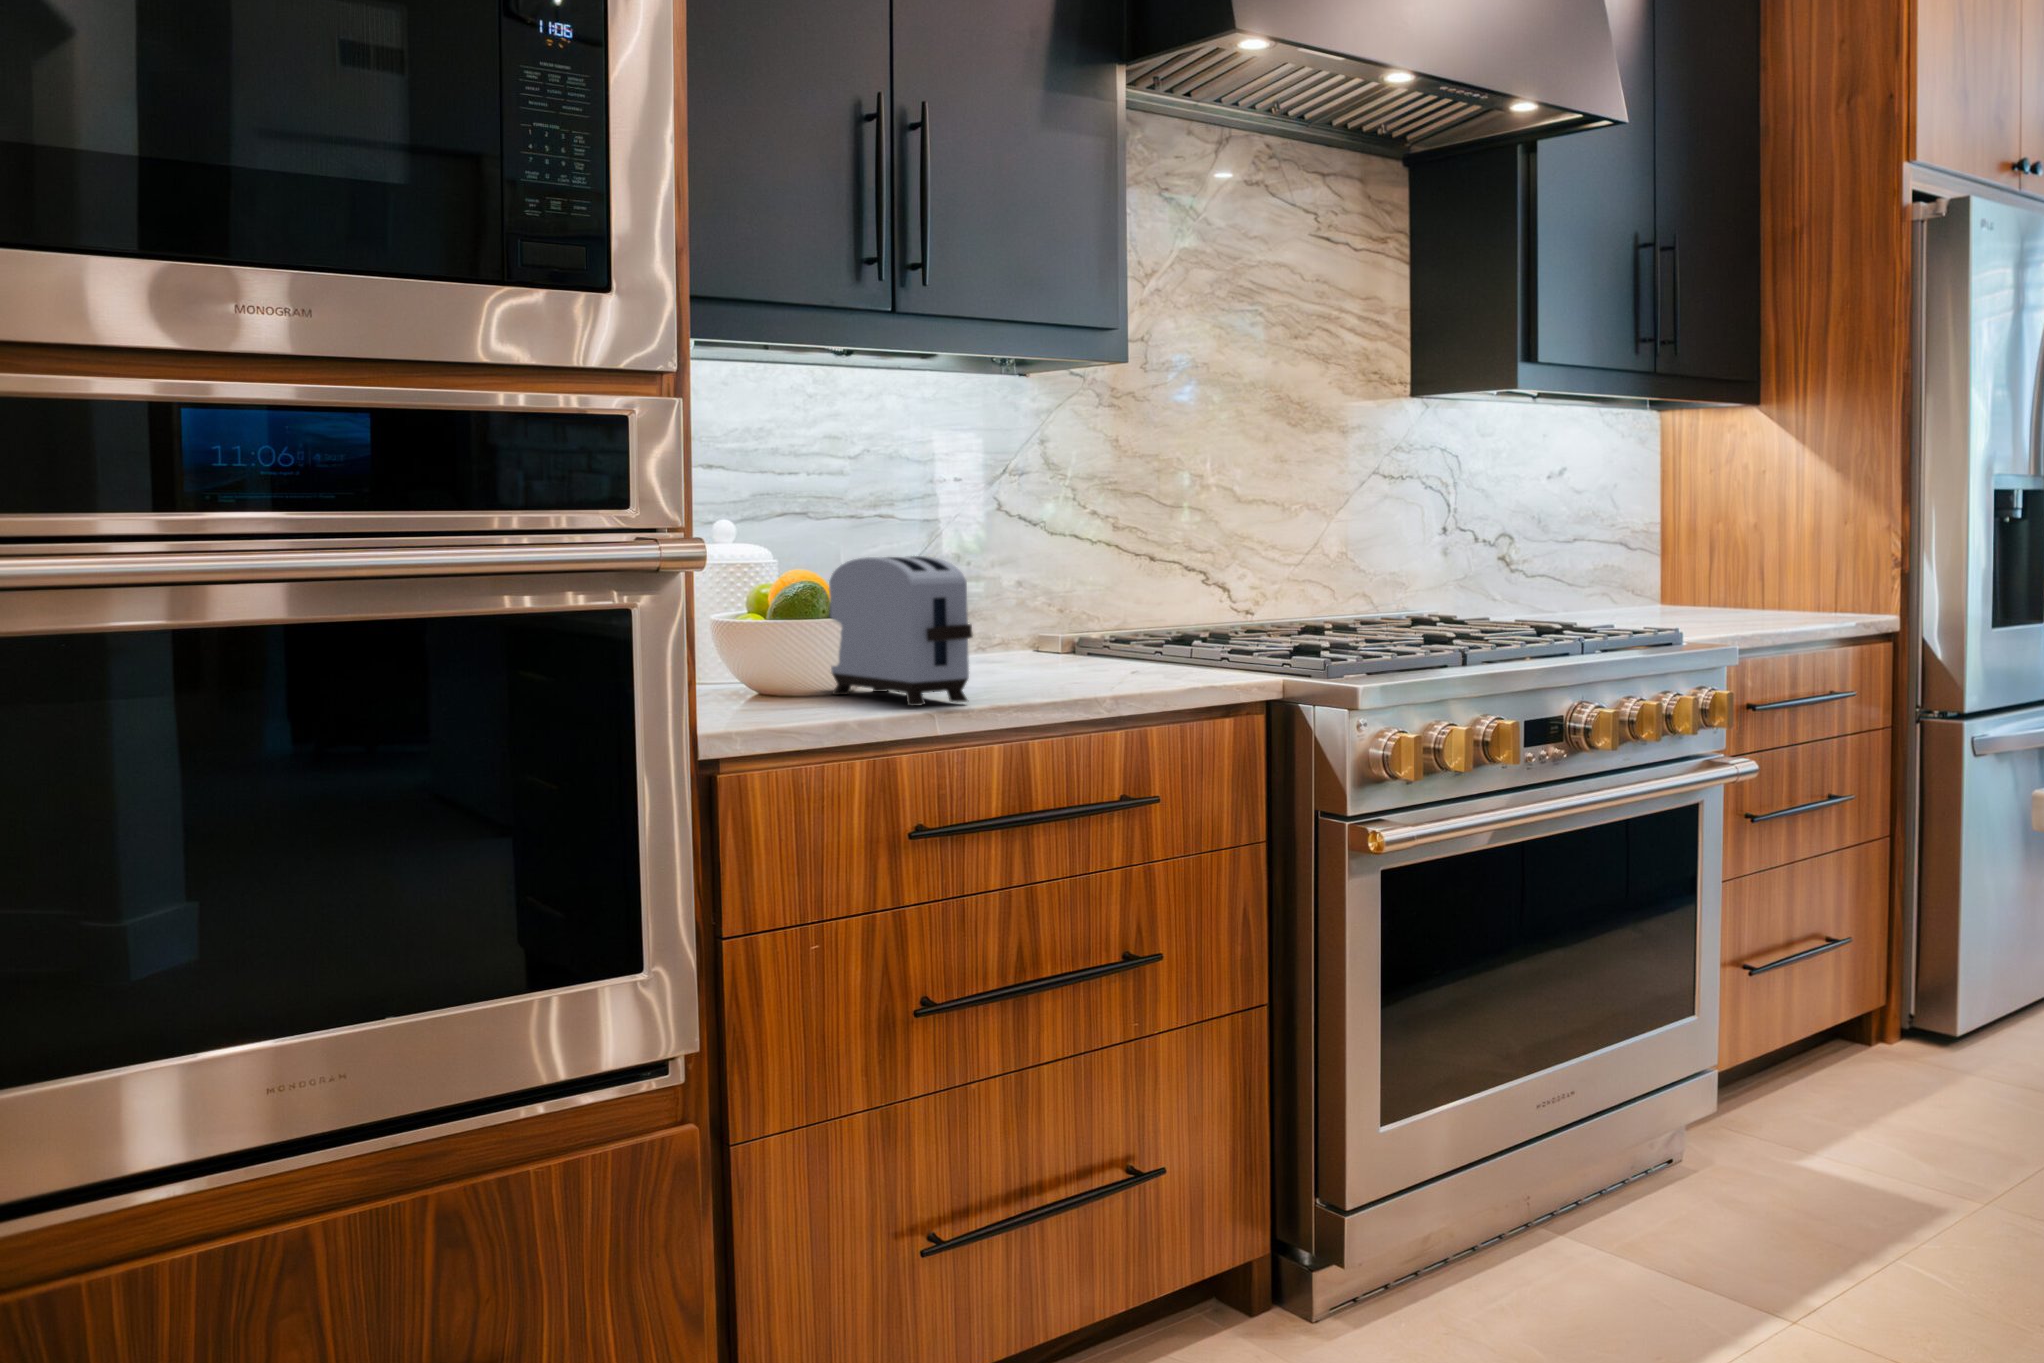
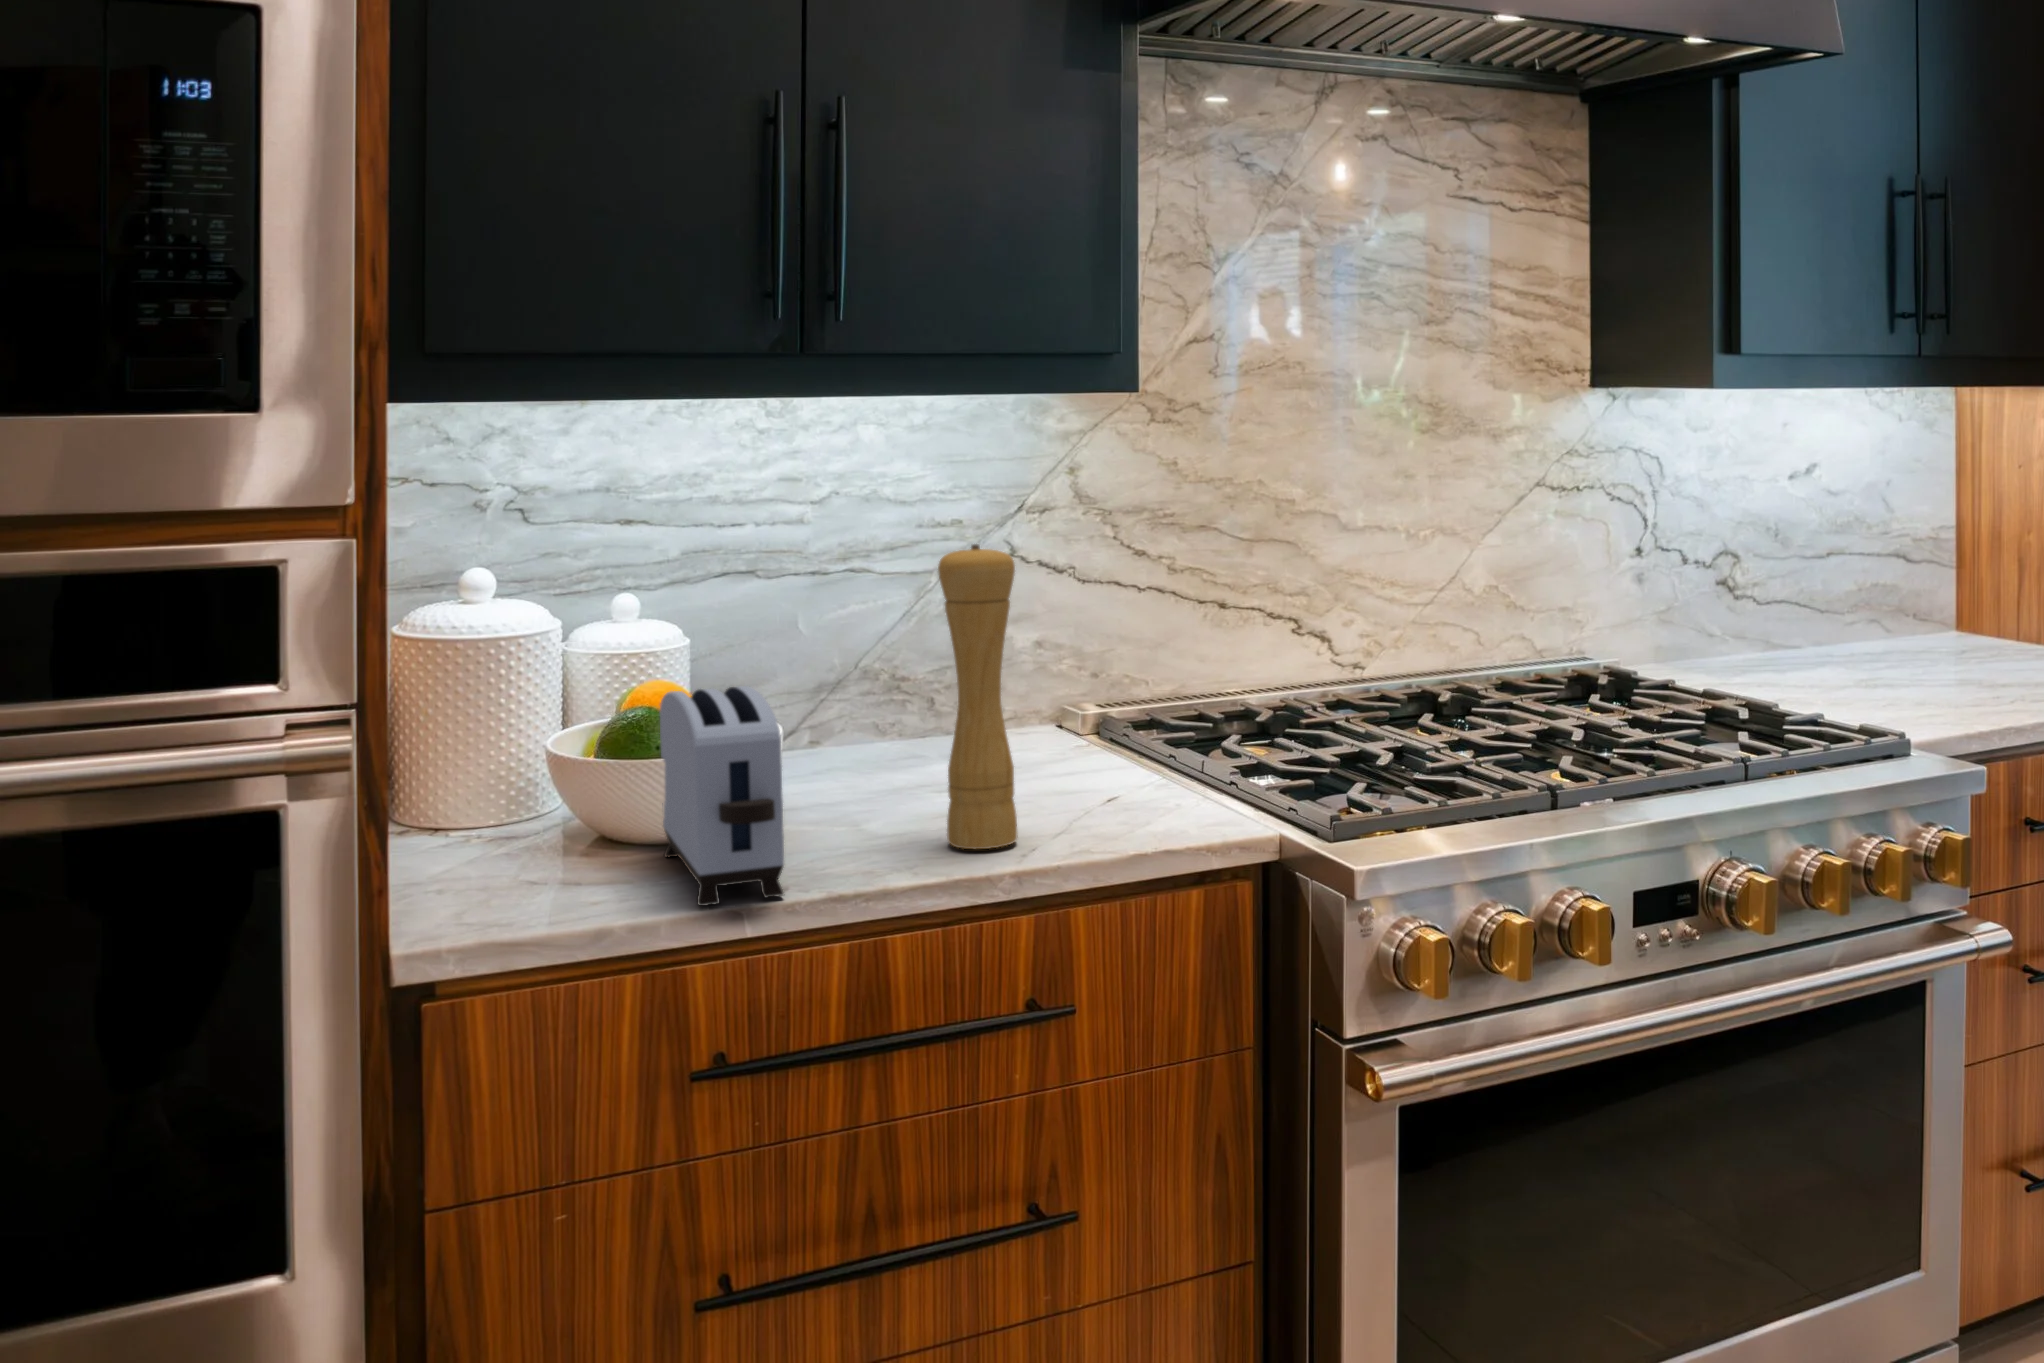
pepper mill: none [1041,456,1101,685] -> present [938,544,1018,849]

